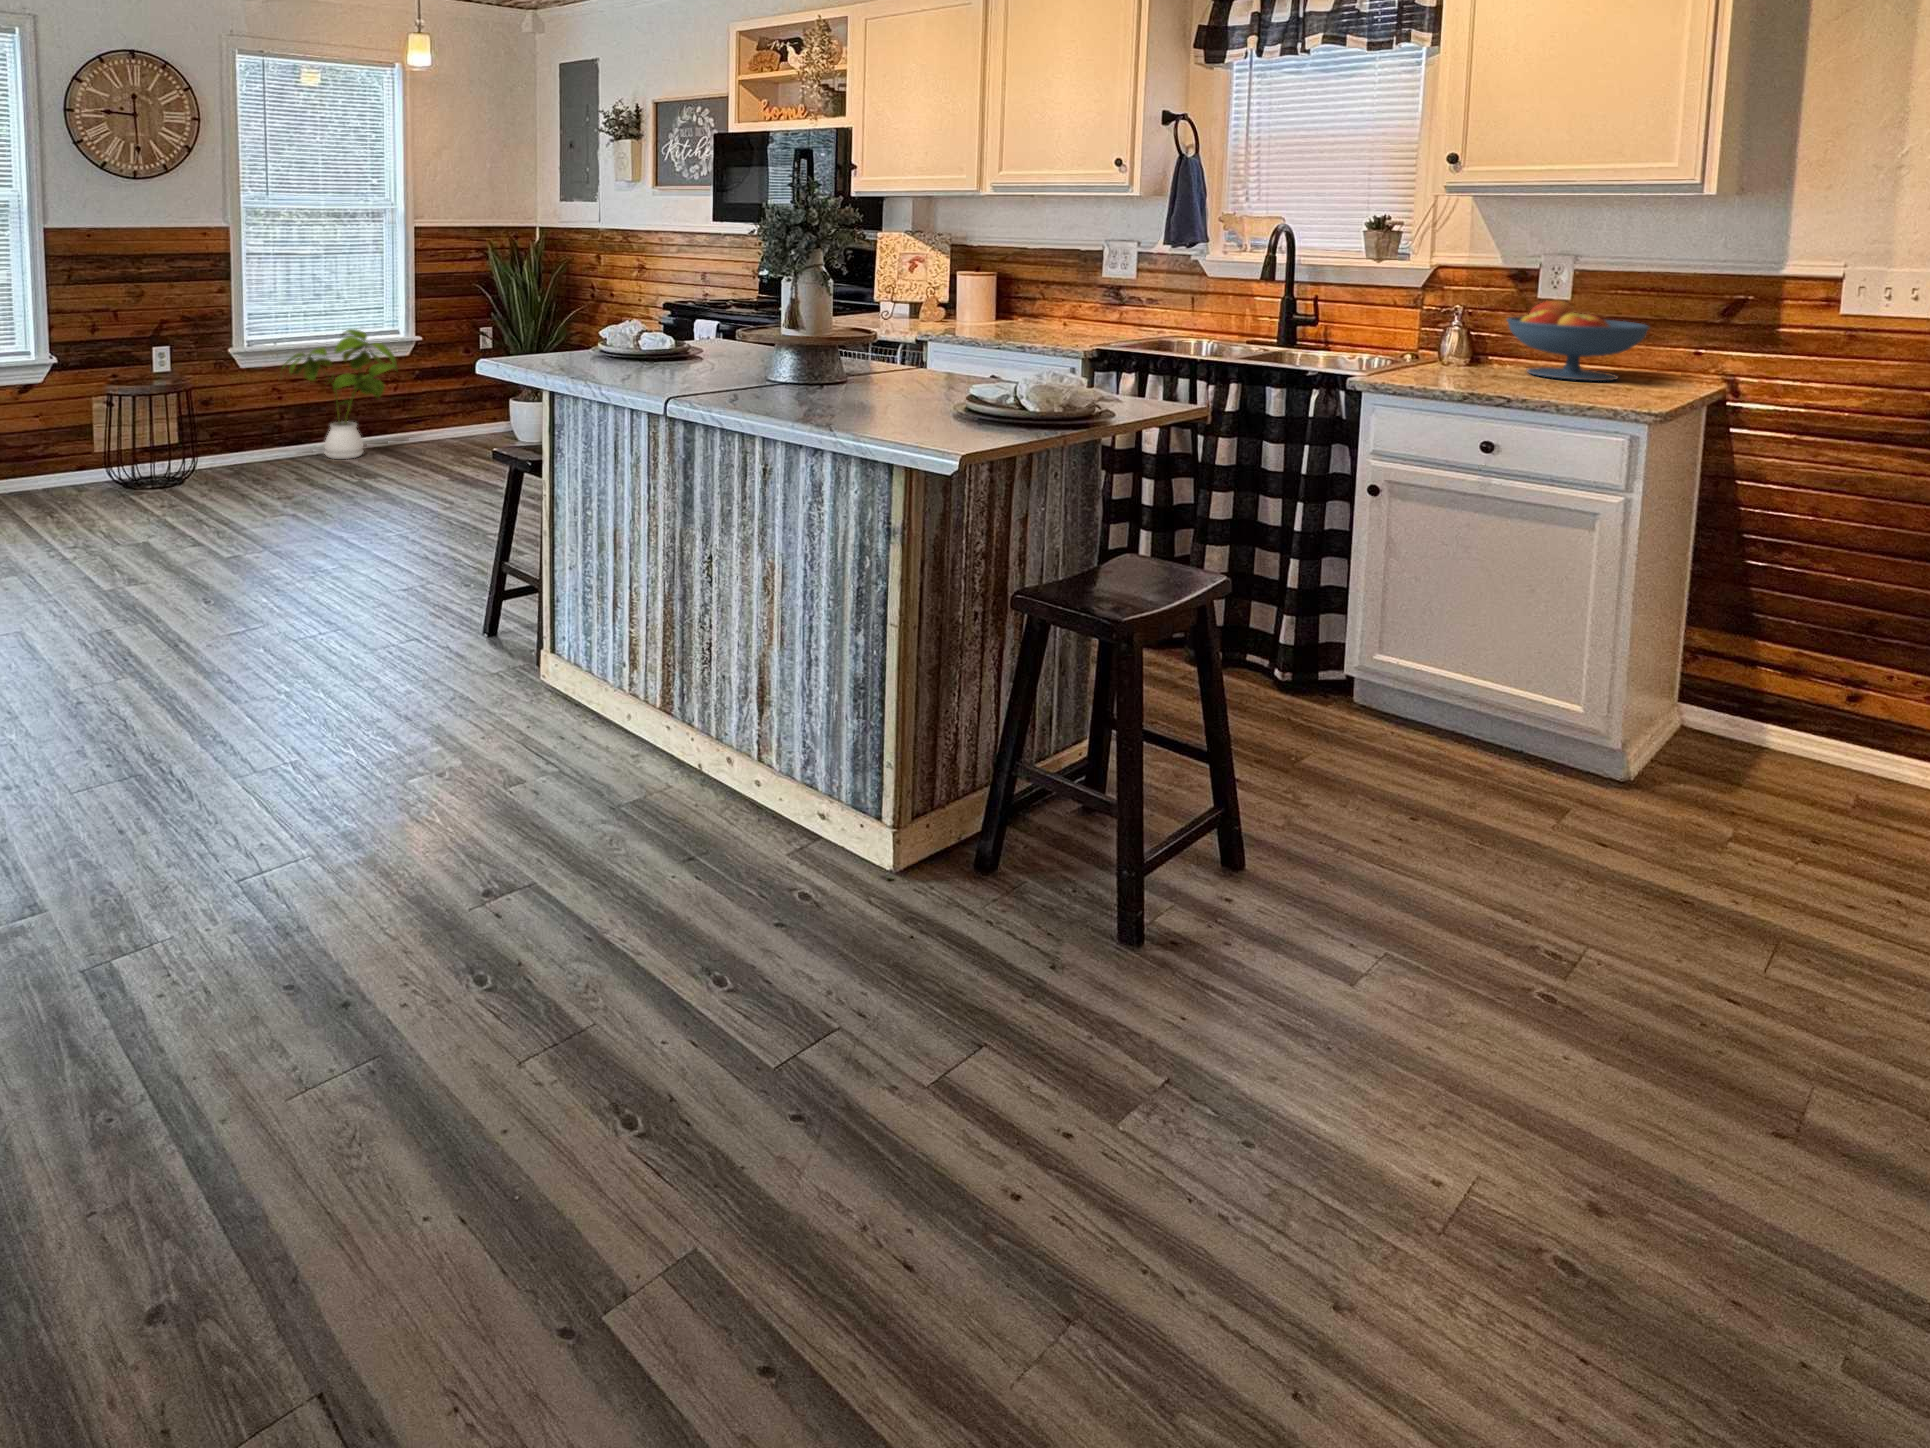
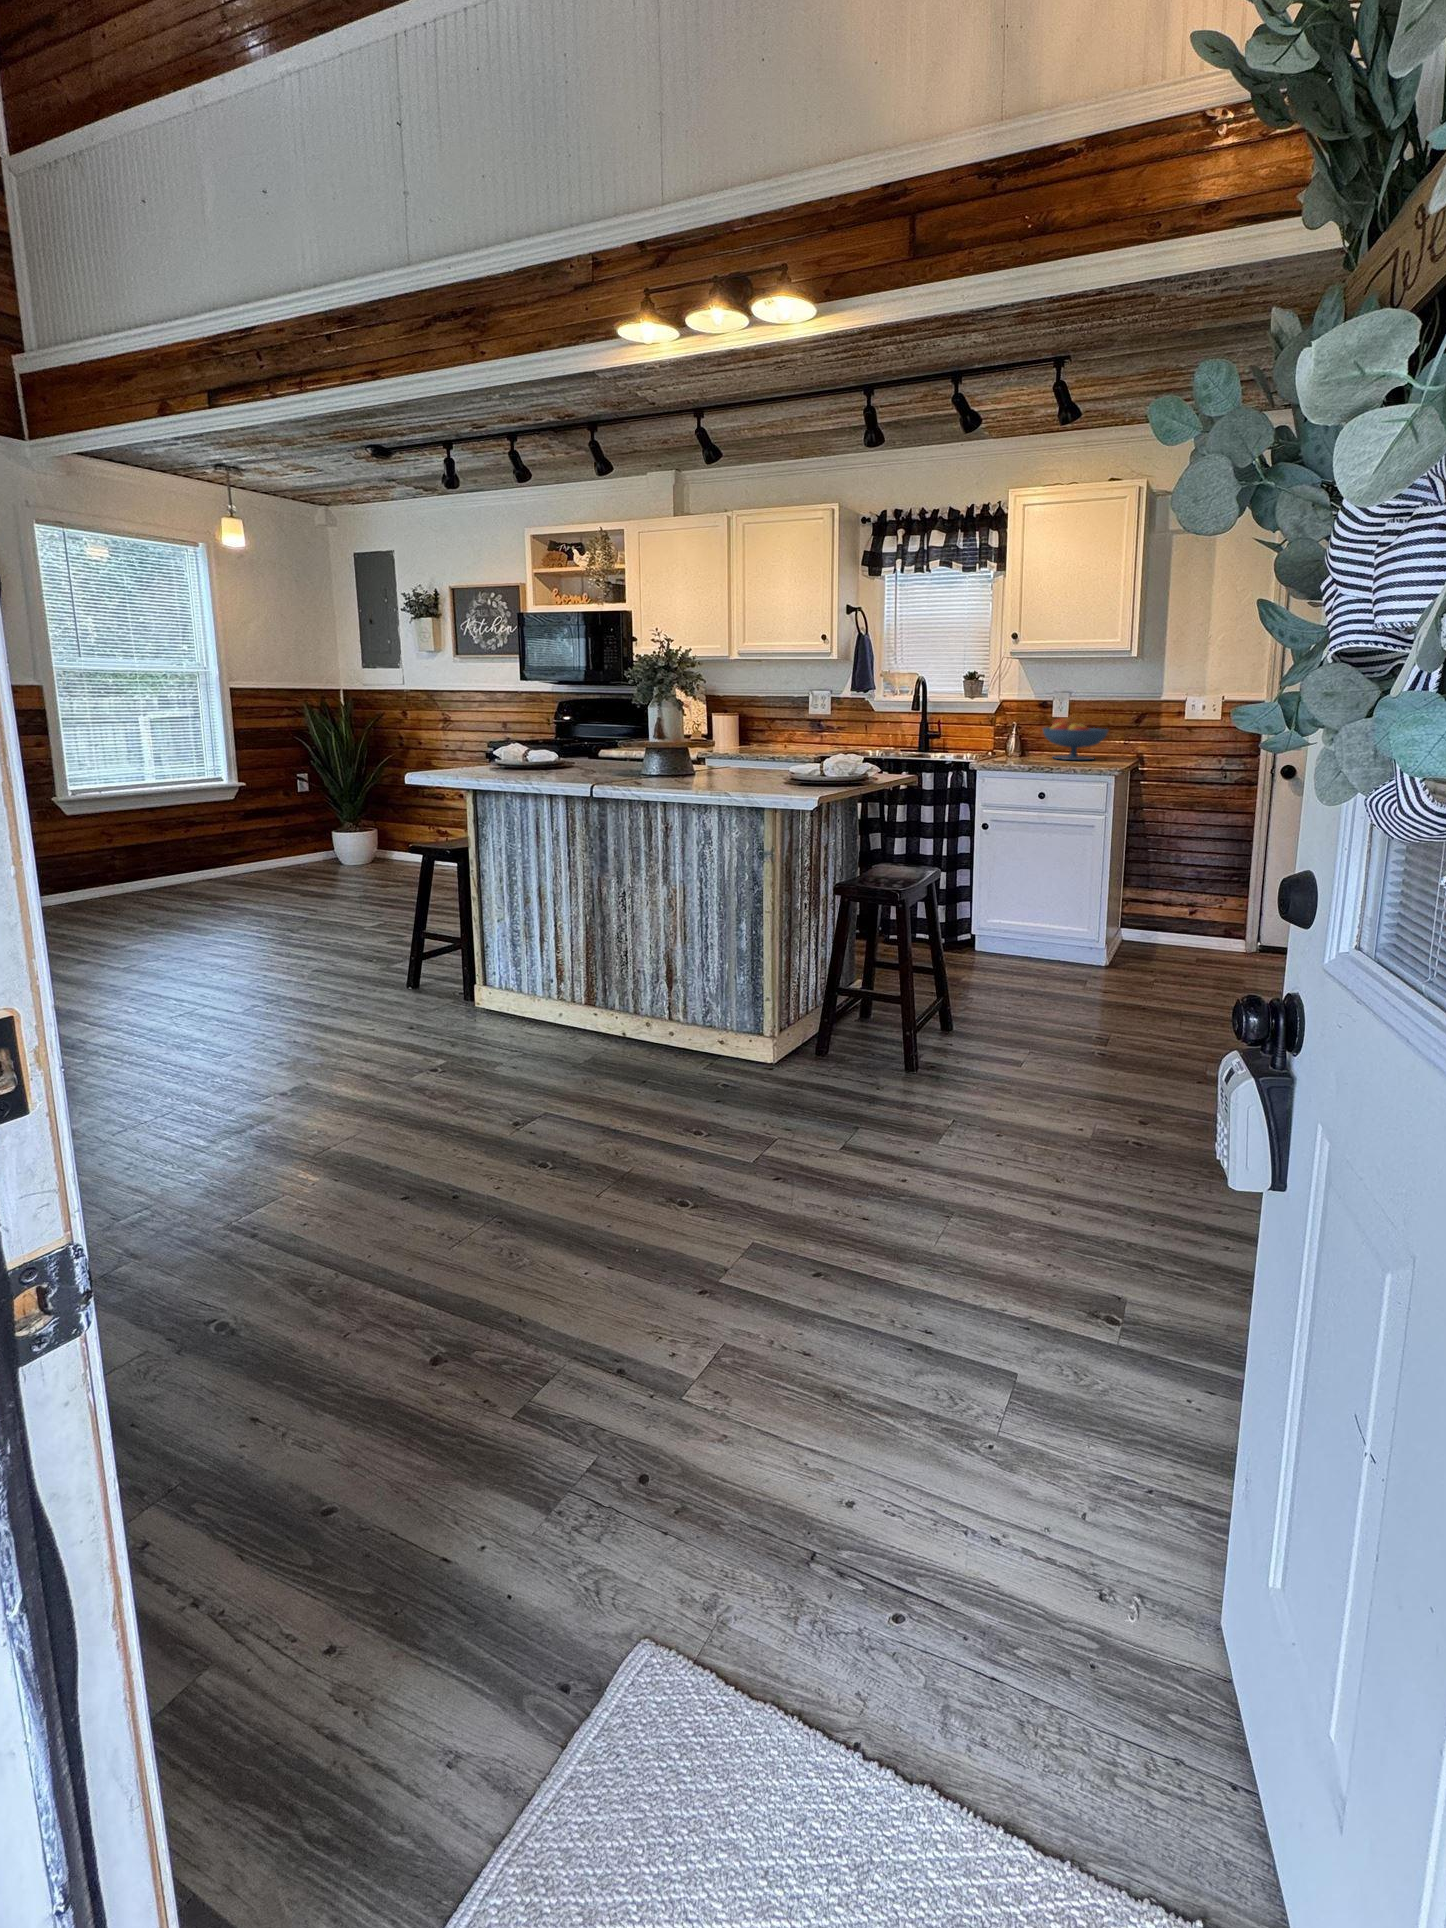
house plant: present [283,329,398,459] -> none [113,772,238,885]

